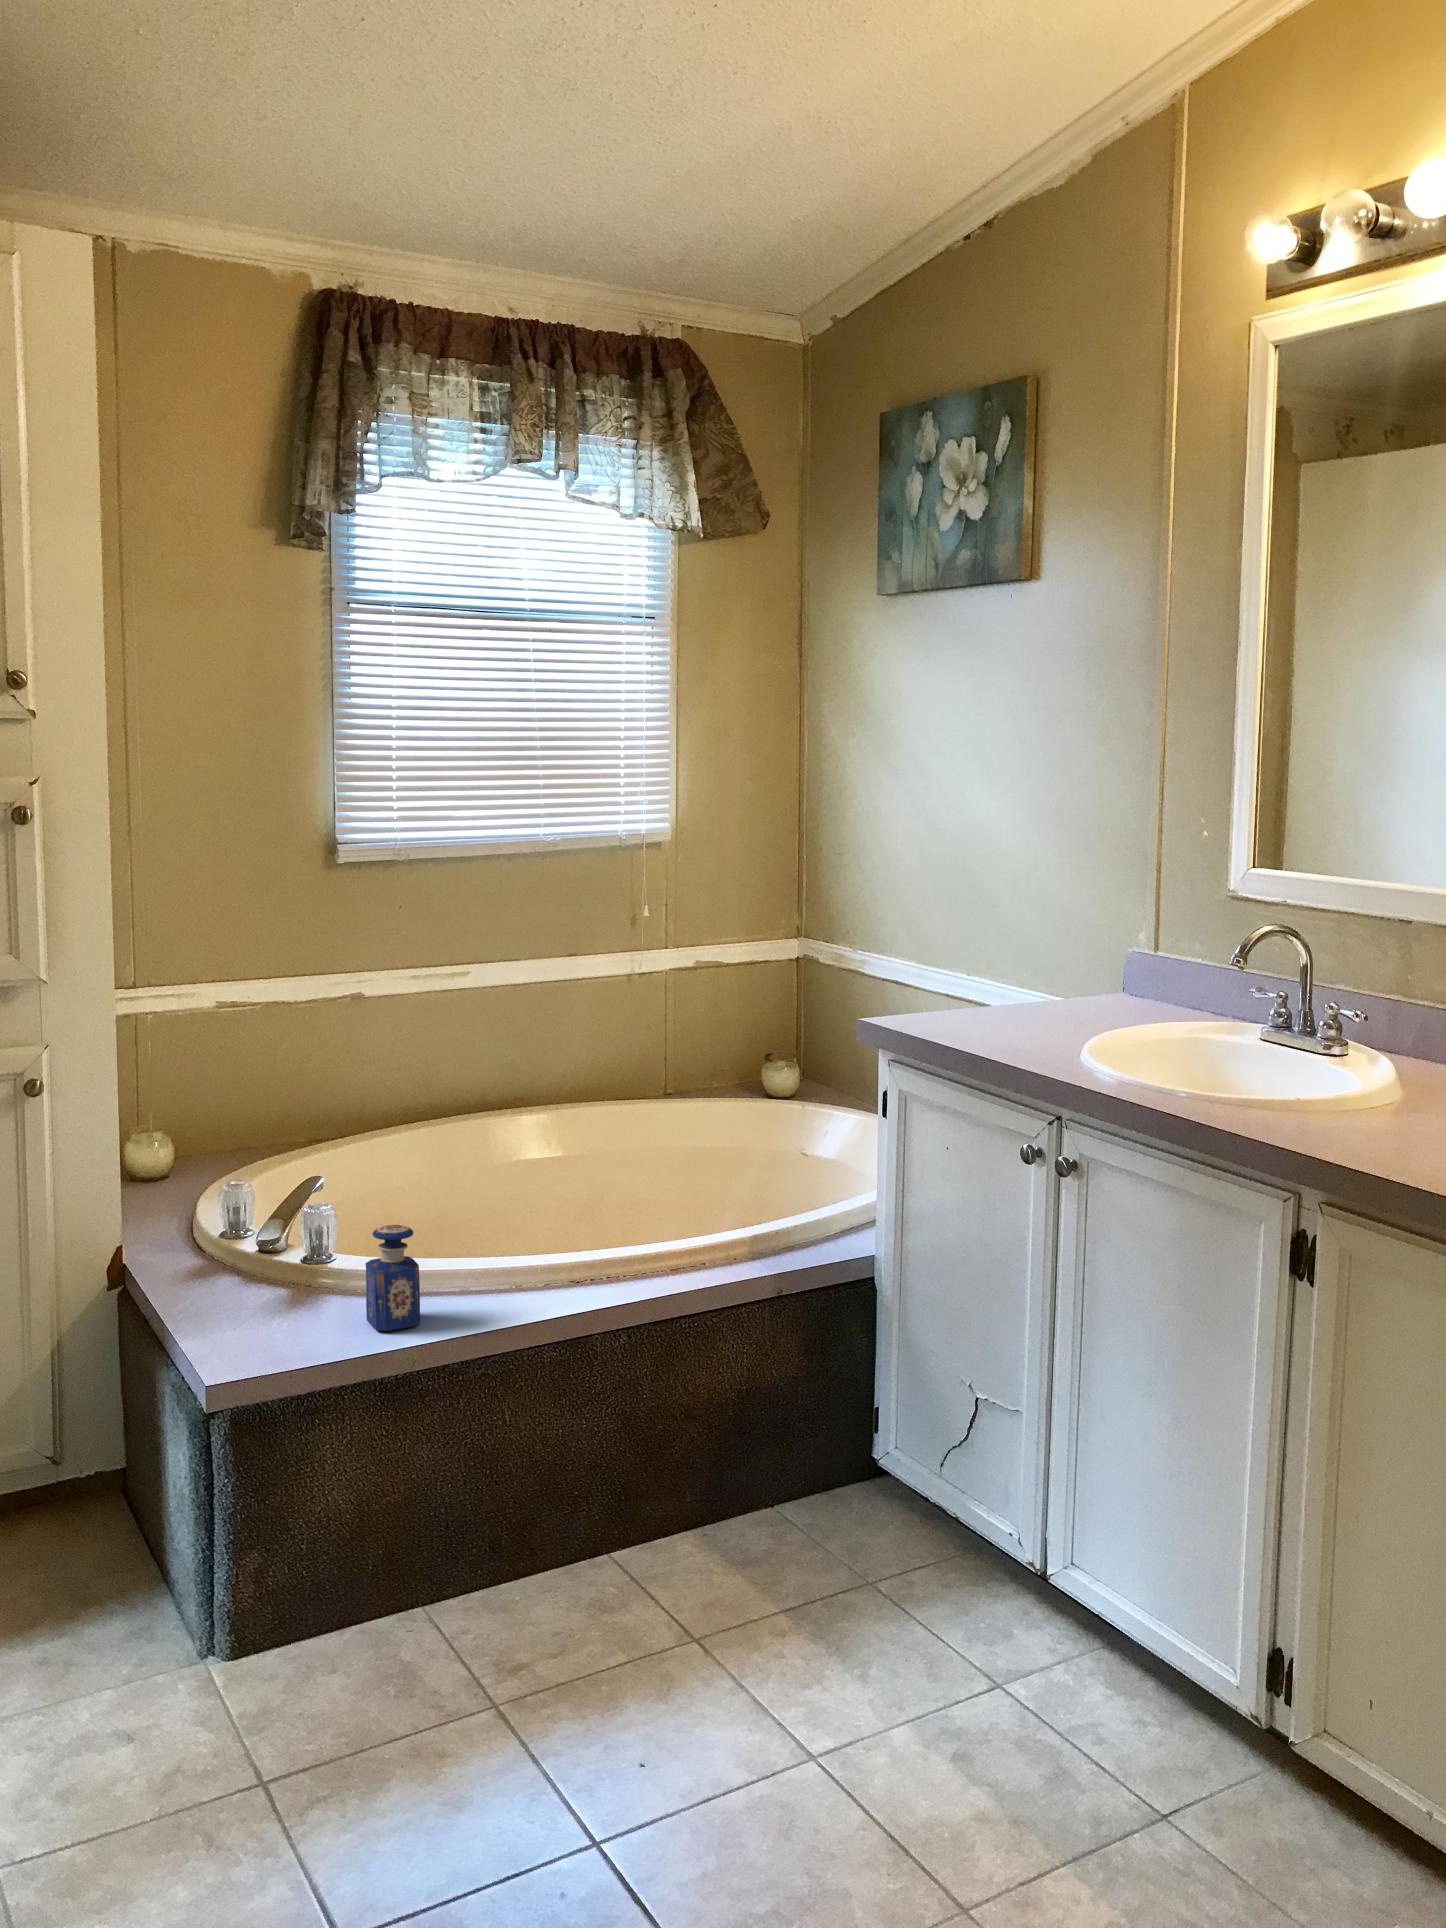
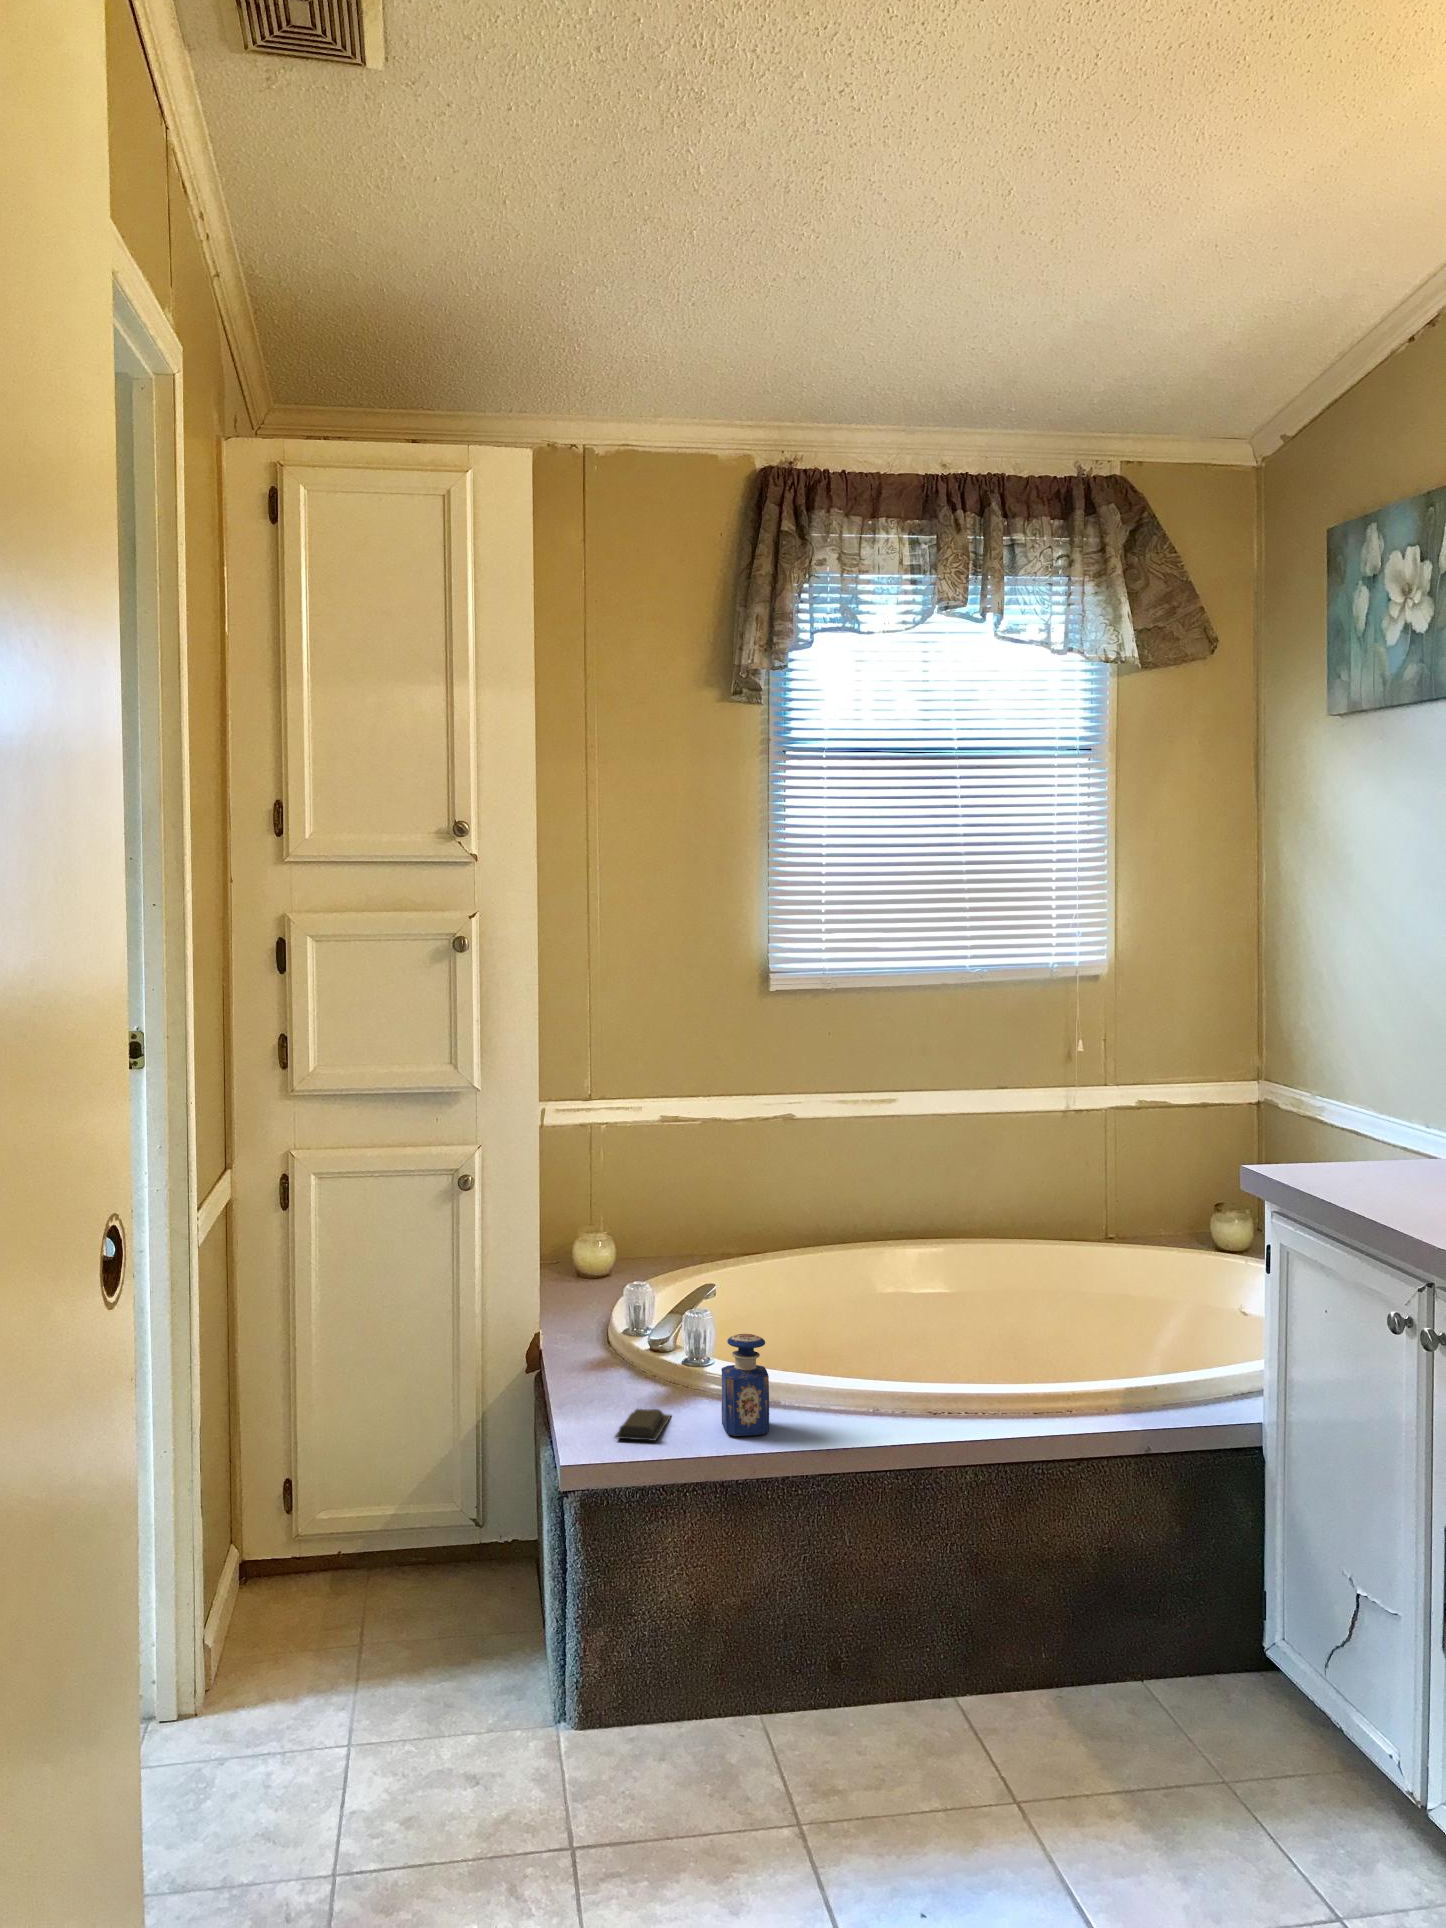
soap bar: none [255,1314,307,1350] -> present [615,1409,671,1441]

